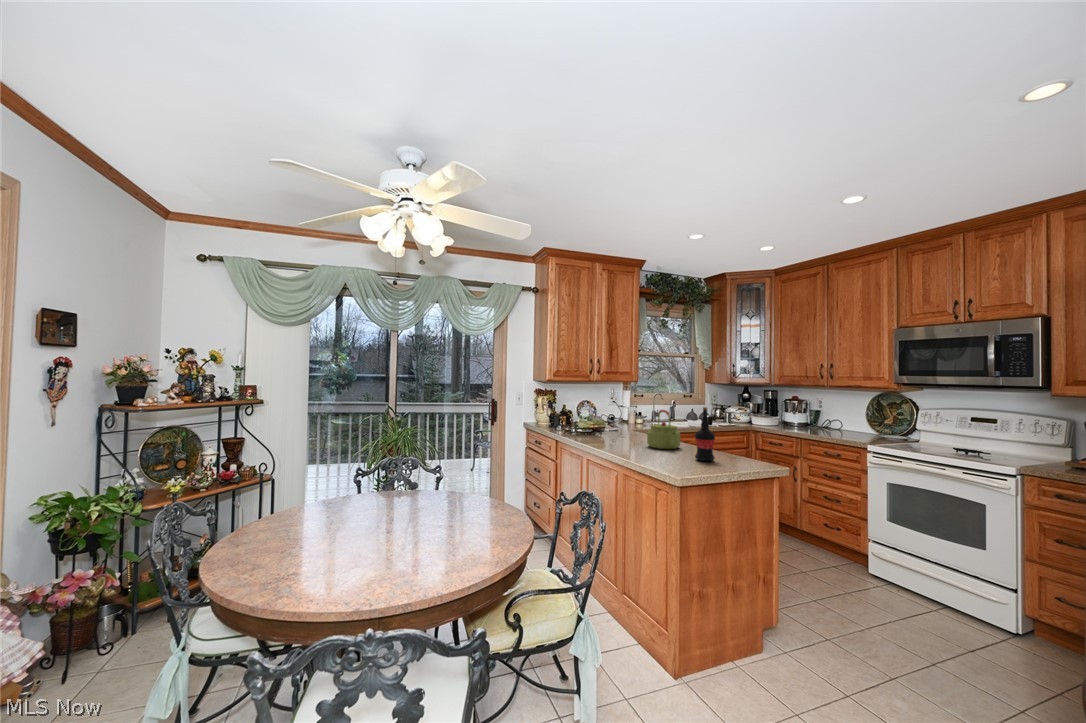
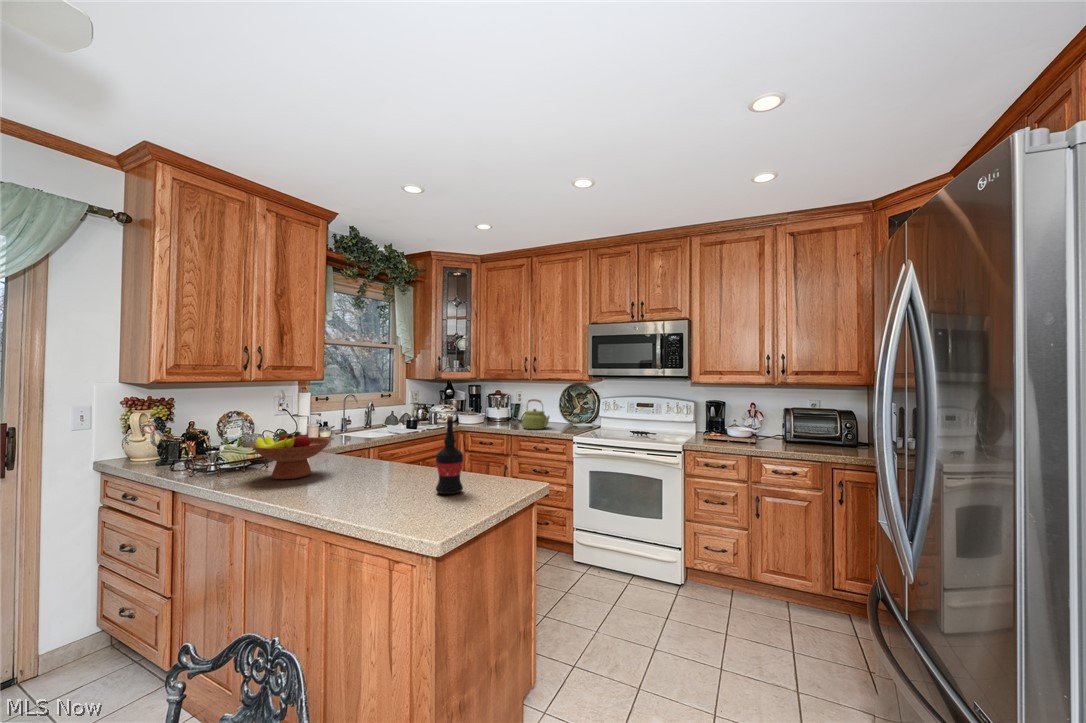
kettle: present [647,410,680,449] -> present [522,399,550,429]
fruit bowl: none [592,412,636,442] -> present [251,431,331,479]

